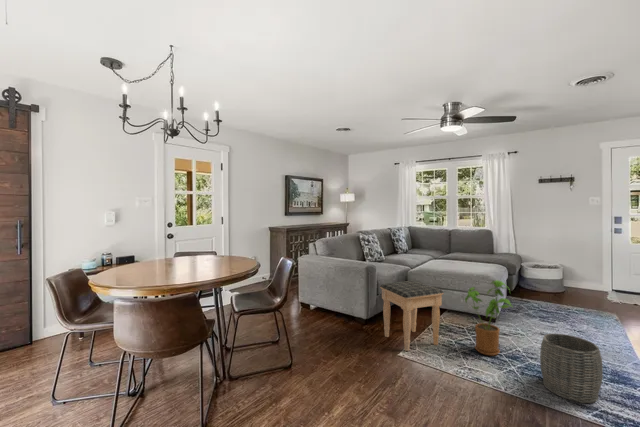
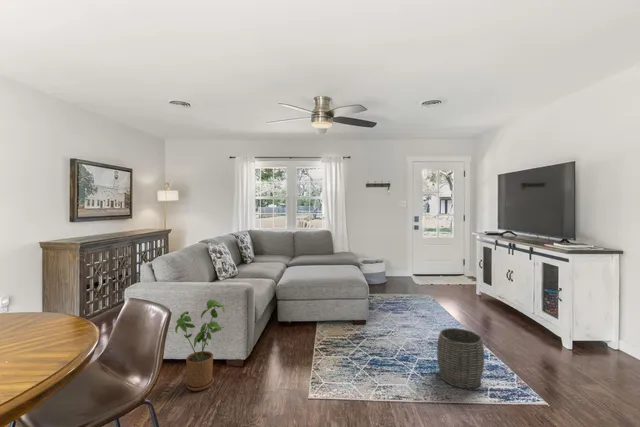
footstool: present [380,280,443,351] -> none [272,298,343,386]
house plant: present [465,280,512,356] -> present [175,300,224,391]

